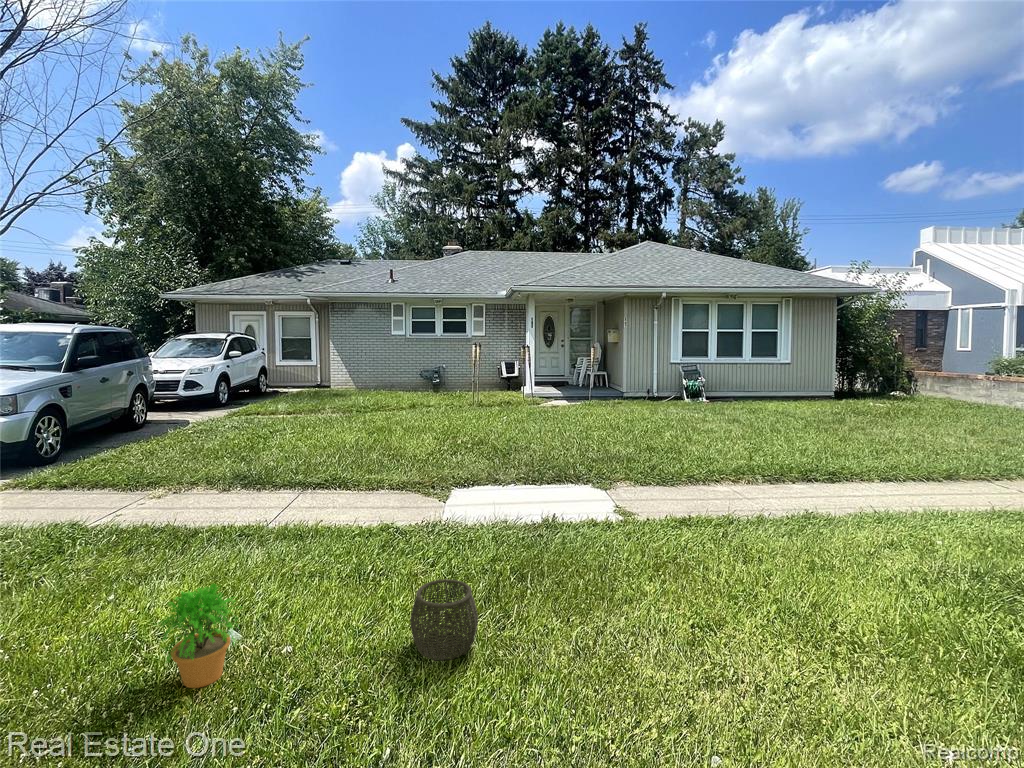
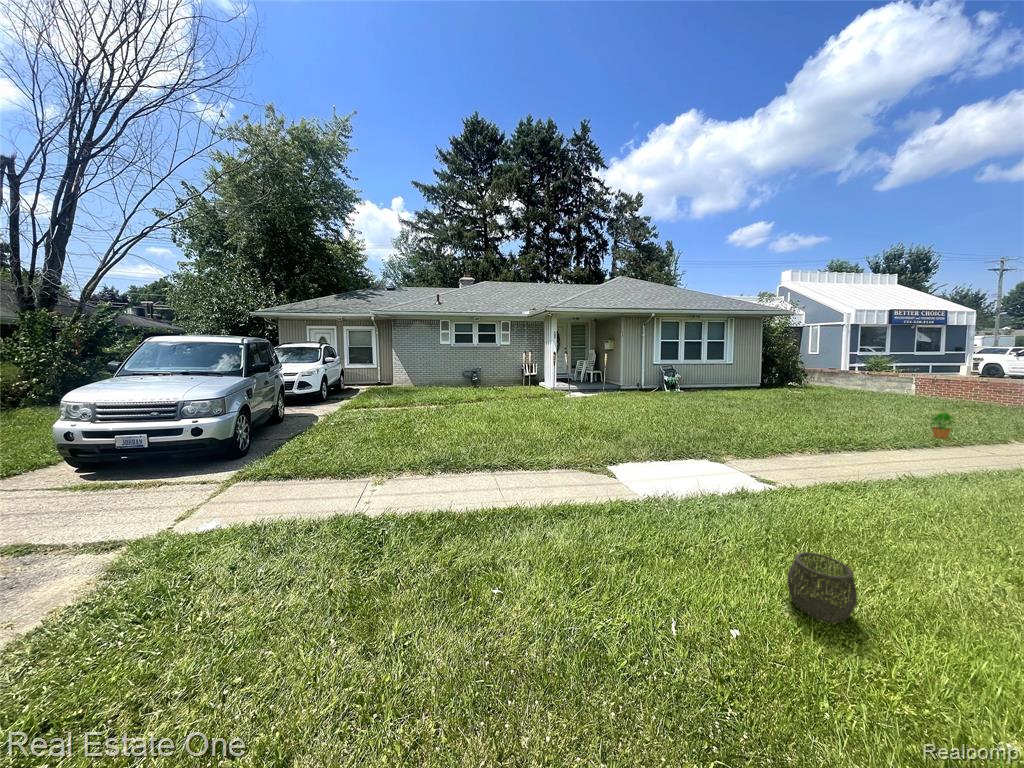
potted plant: present [155,584,236,688] -> present [930,413,953,438]

